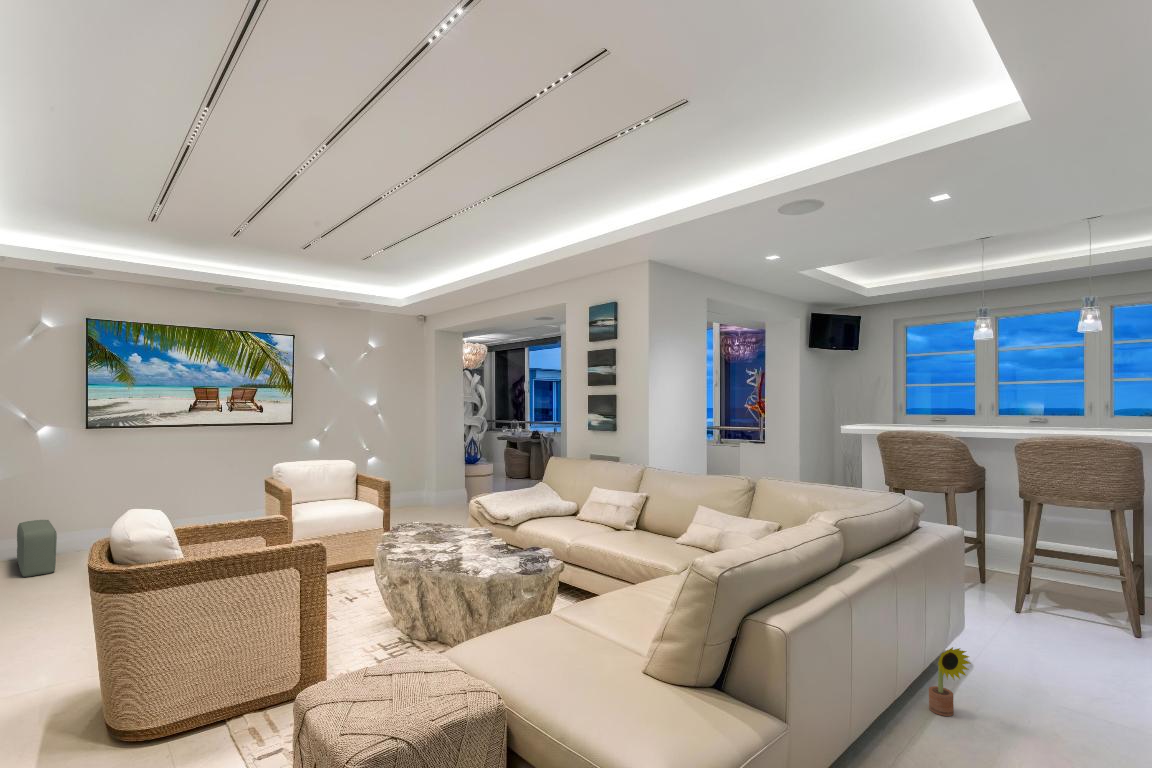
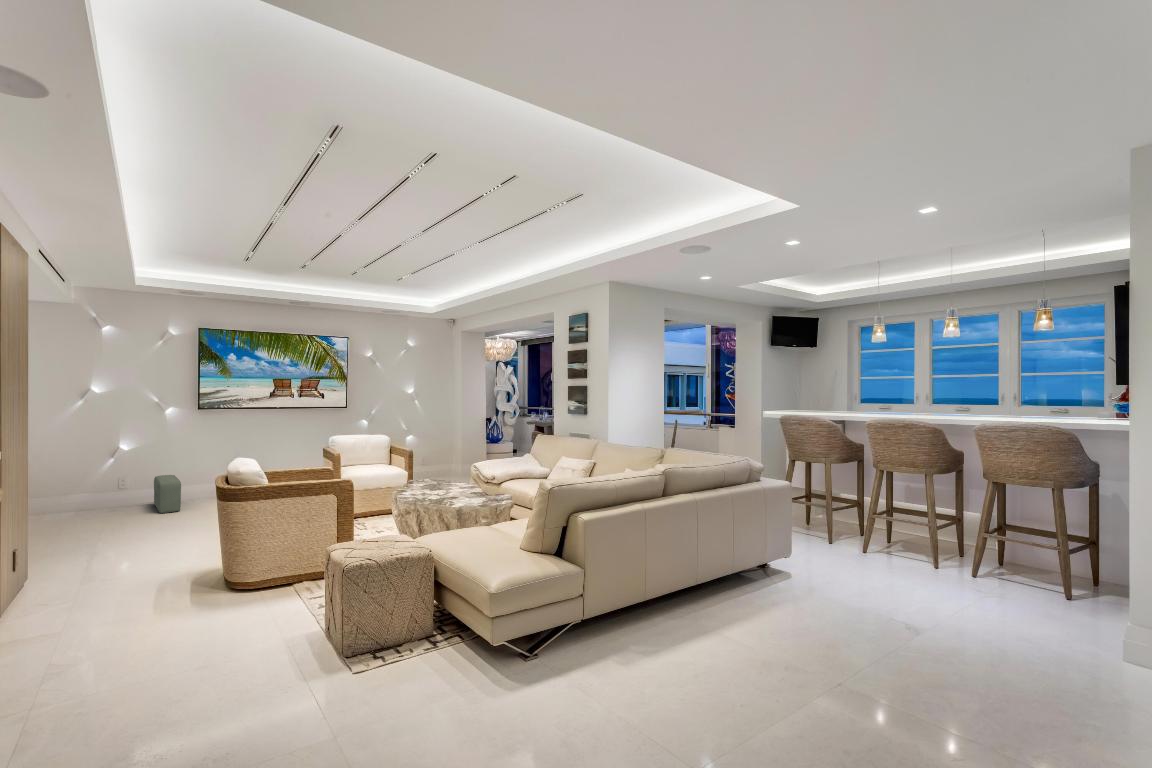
decorative plant: present [929,647,971,716] -> none [740,556,764,603]

